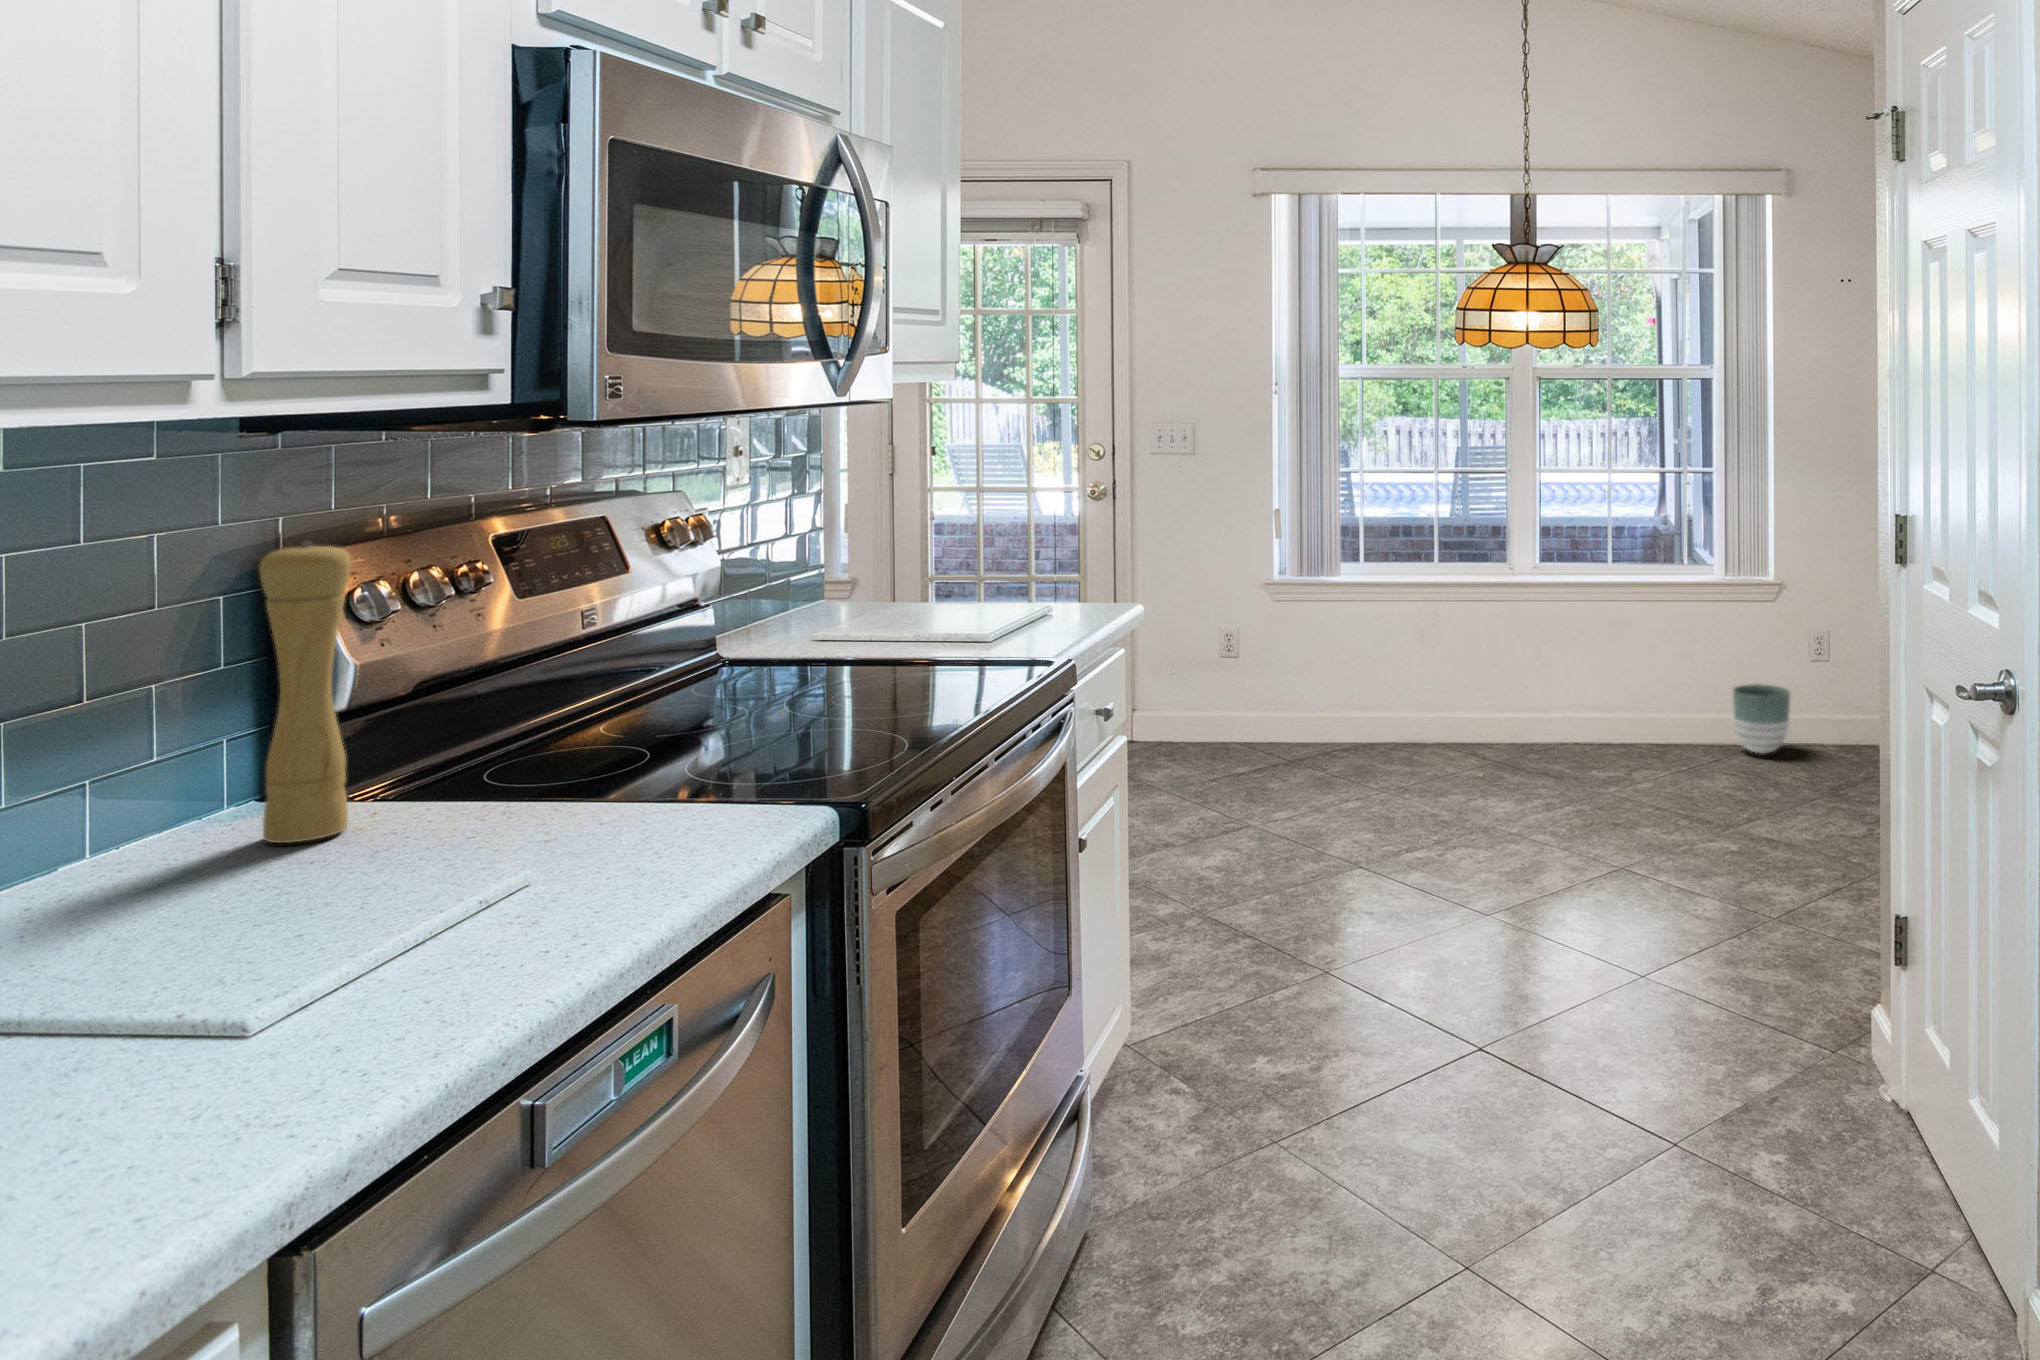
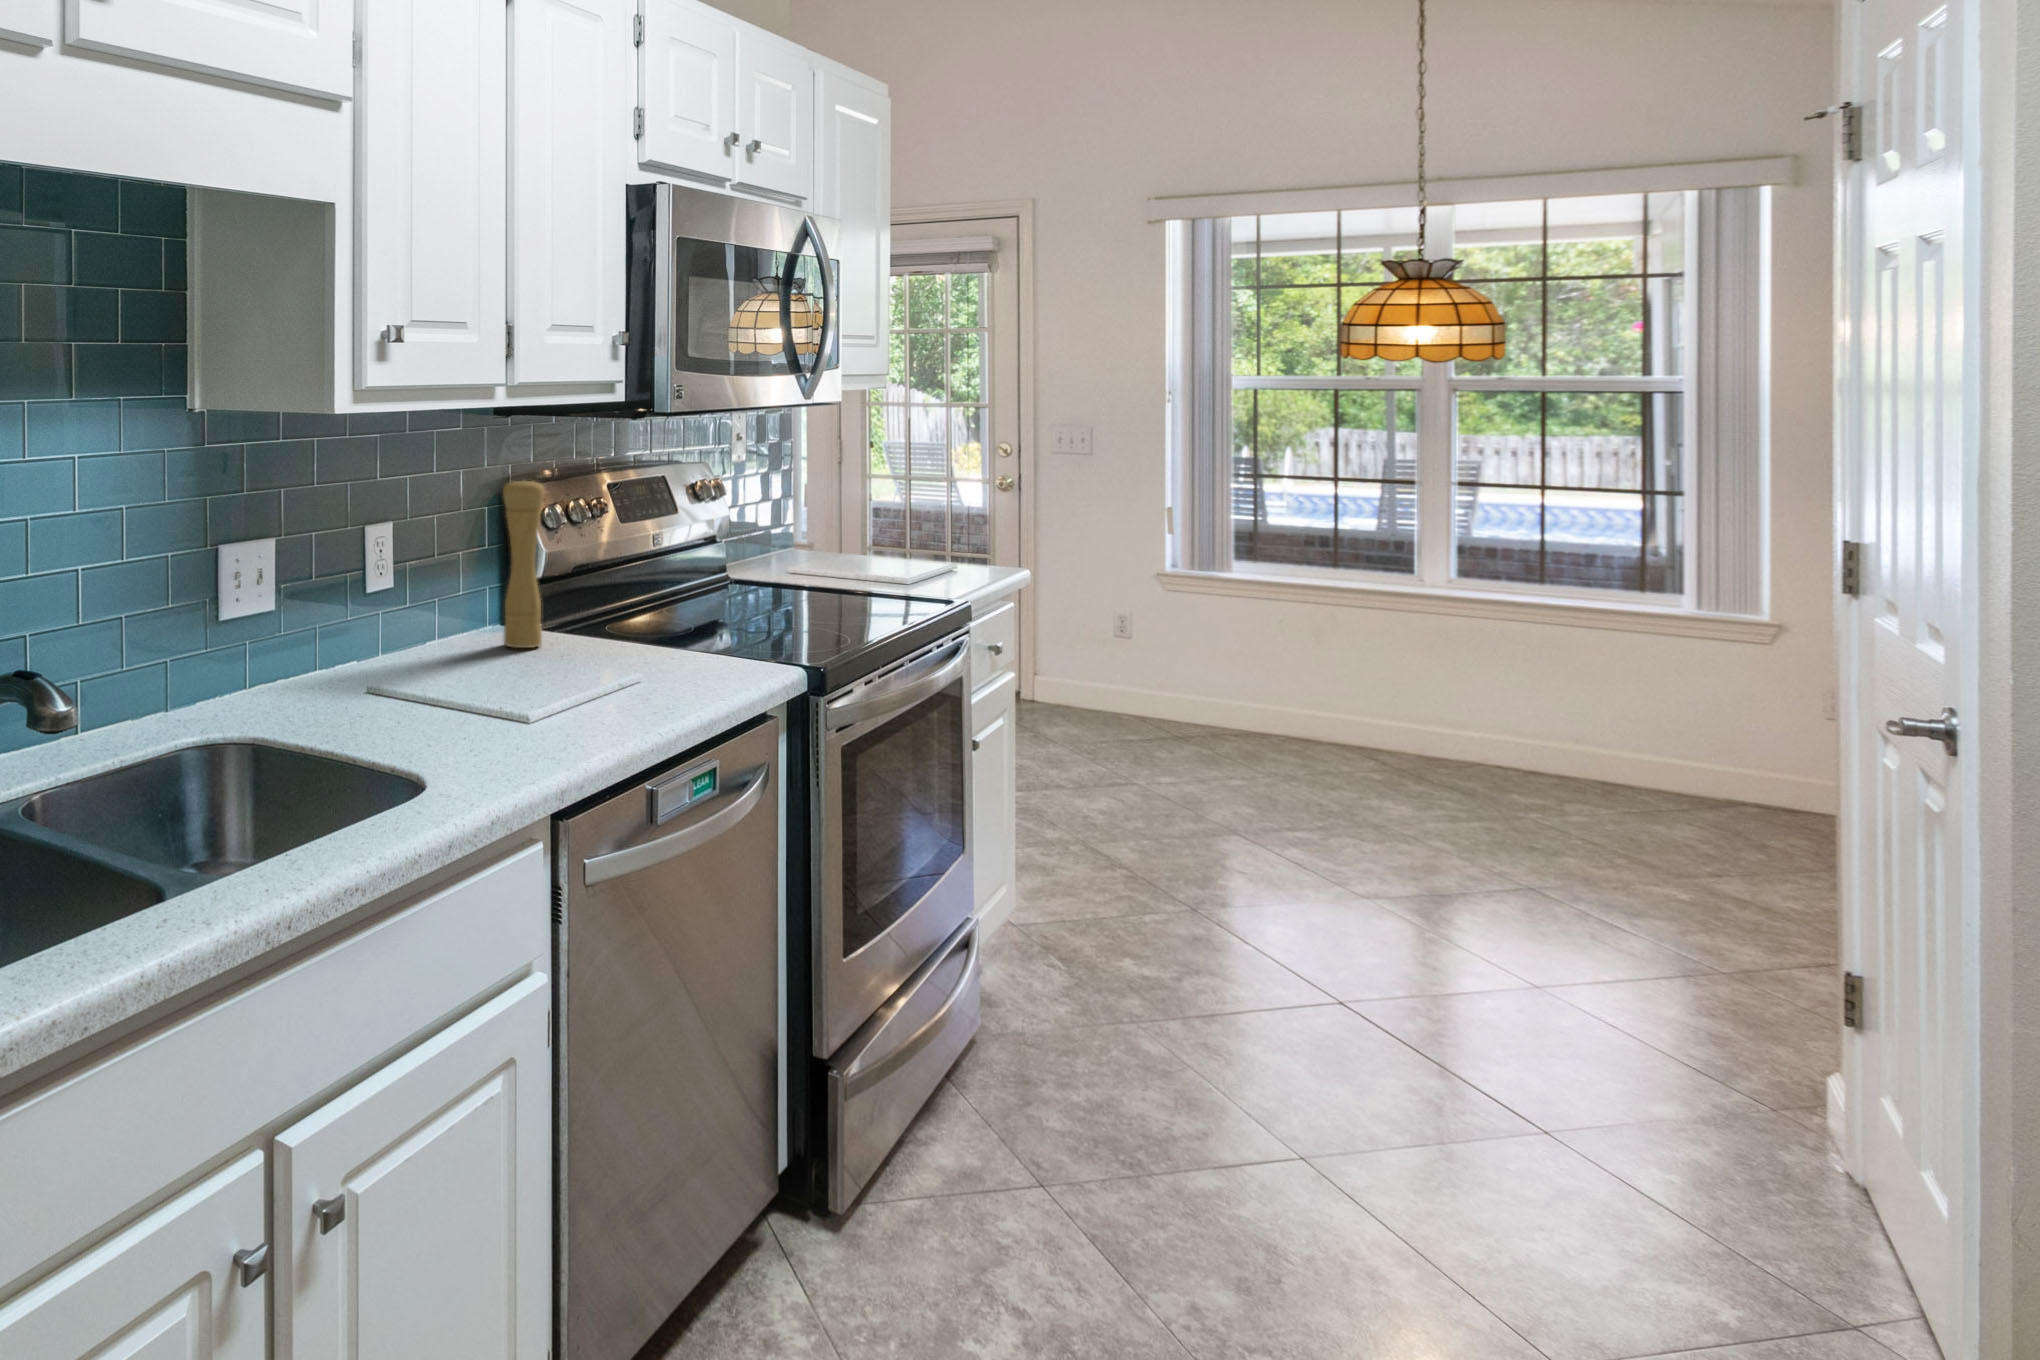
planter: present [1733,684,1791,754] -> none [1699,727,1778,804]

